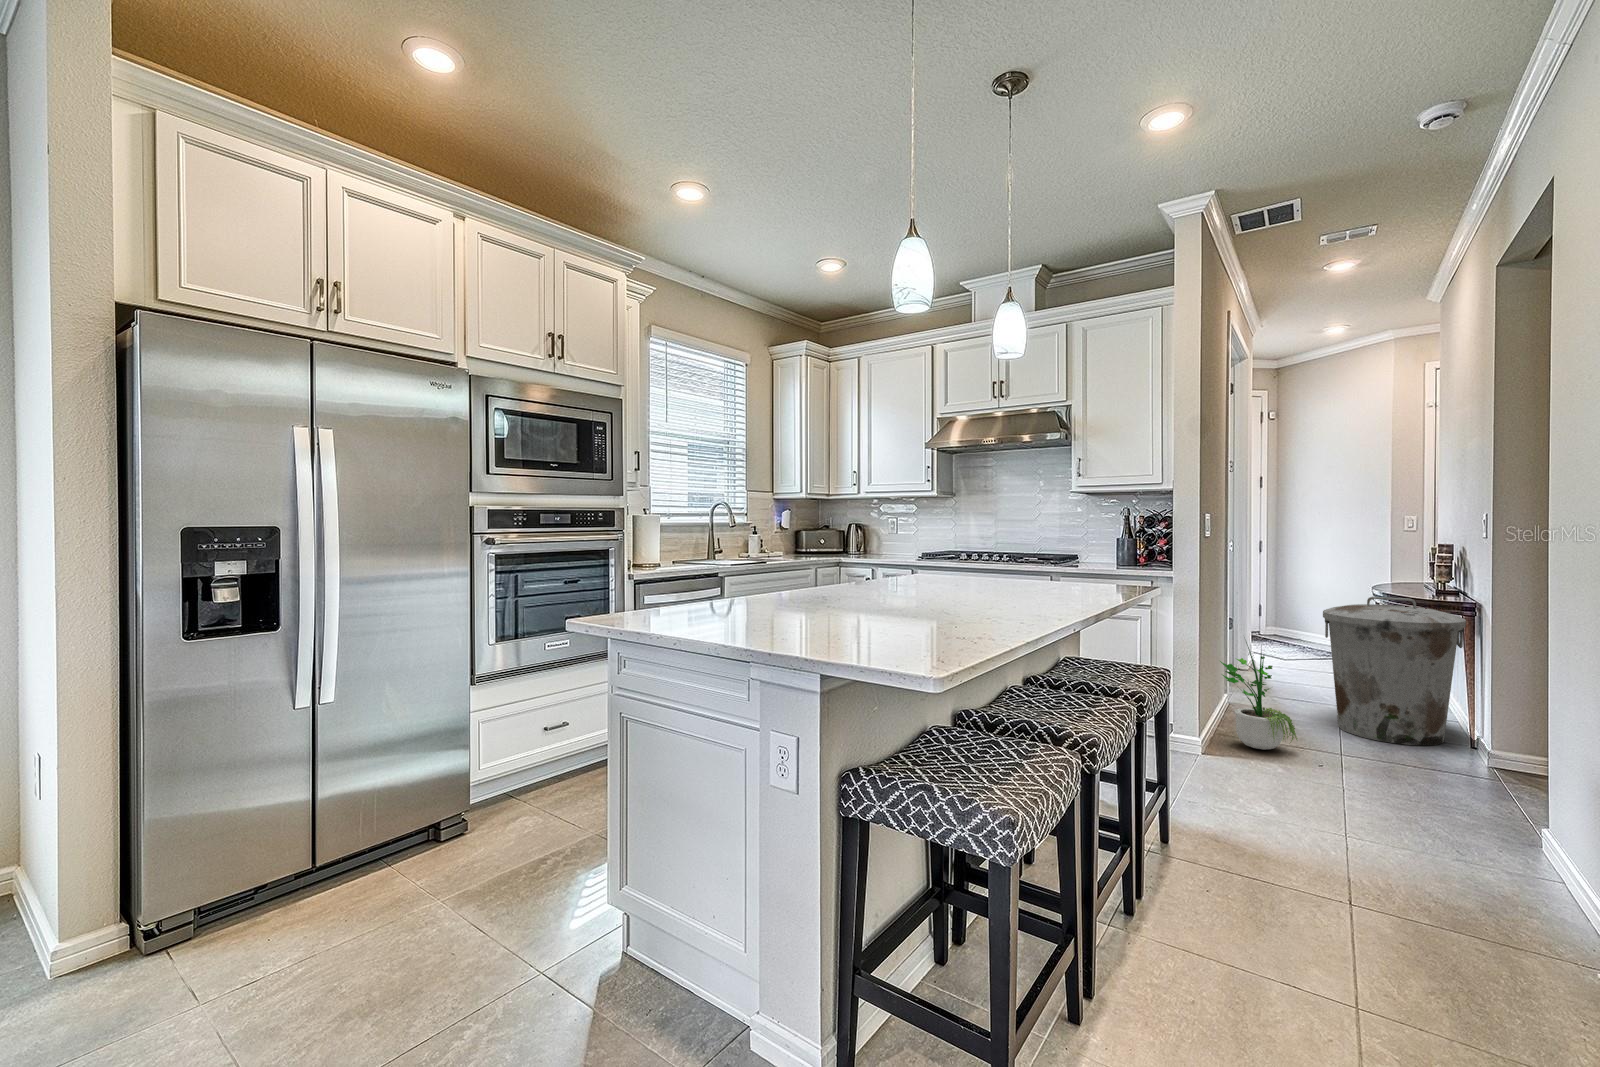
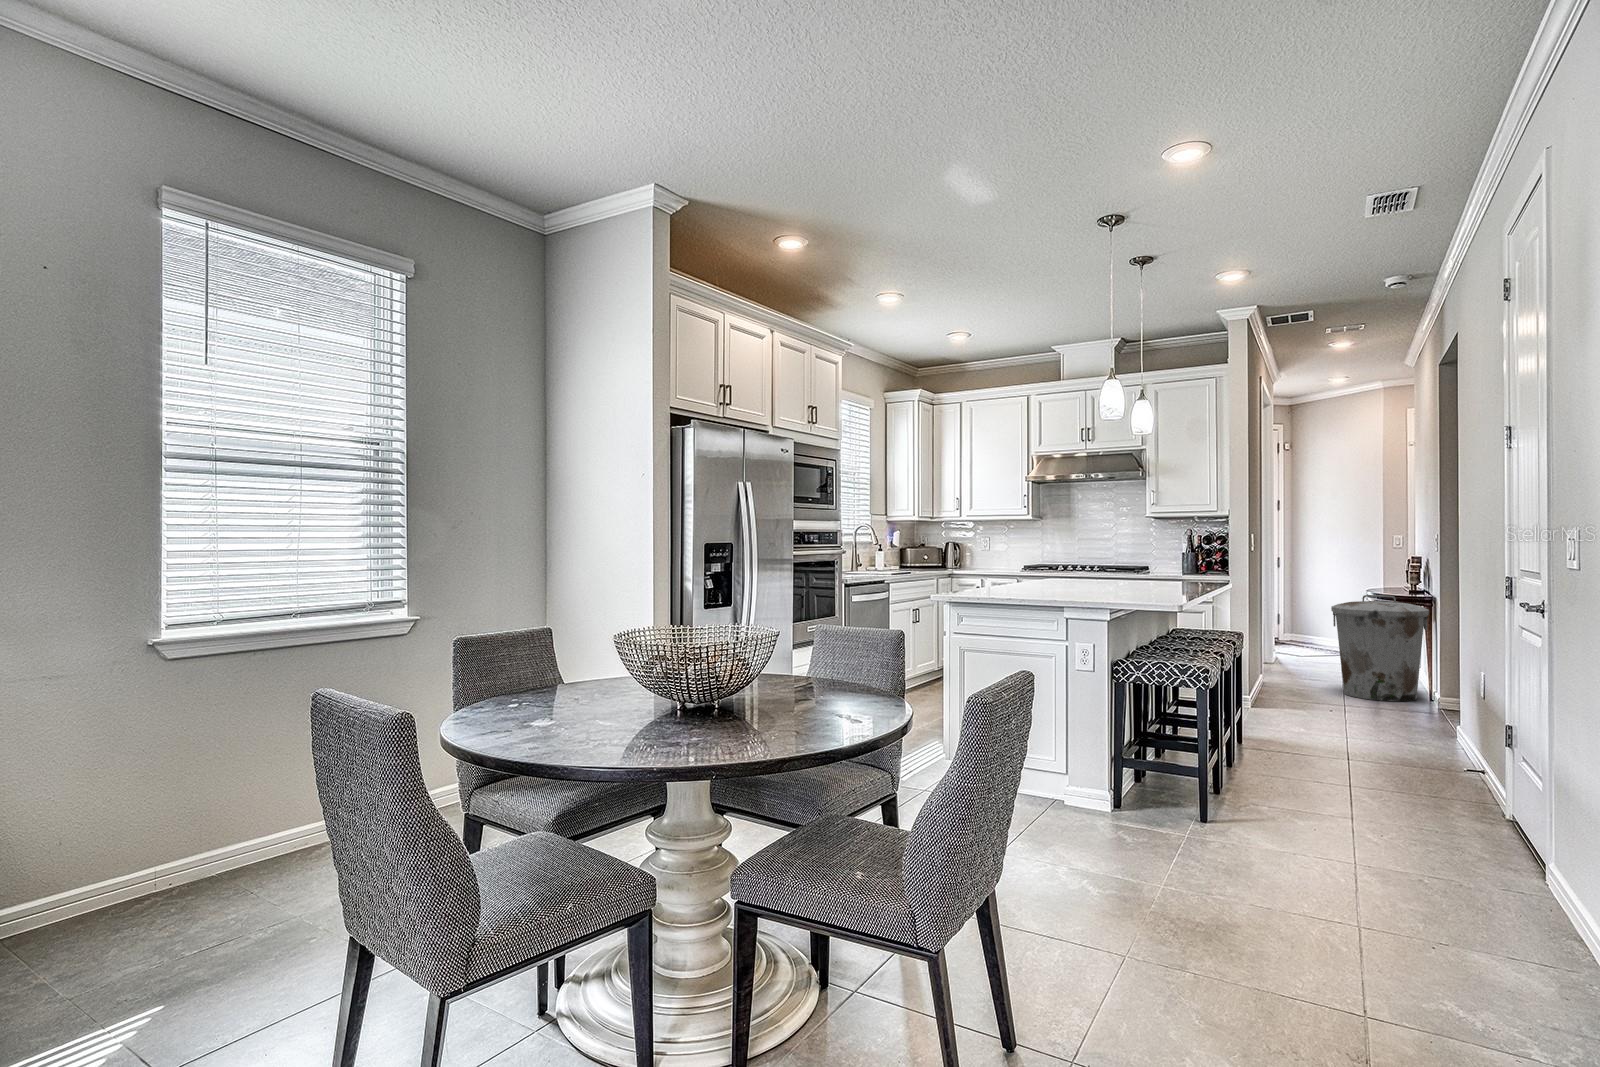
potted plant: present [1220,642,1297,750] -> none [1259,621,1316,705]

